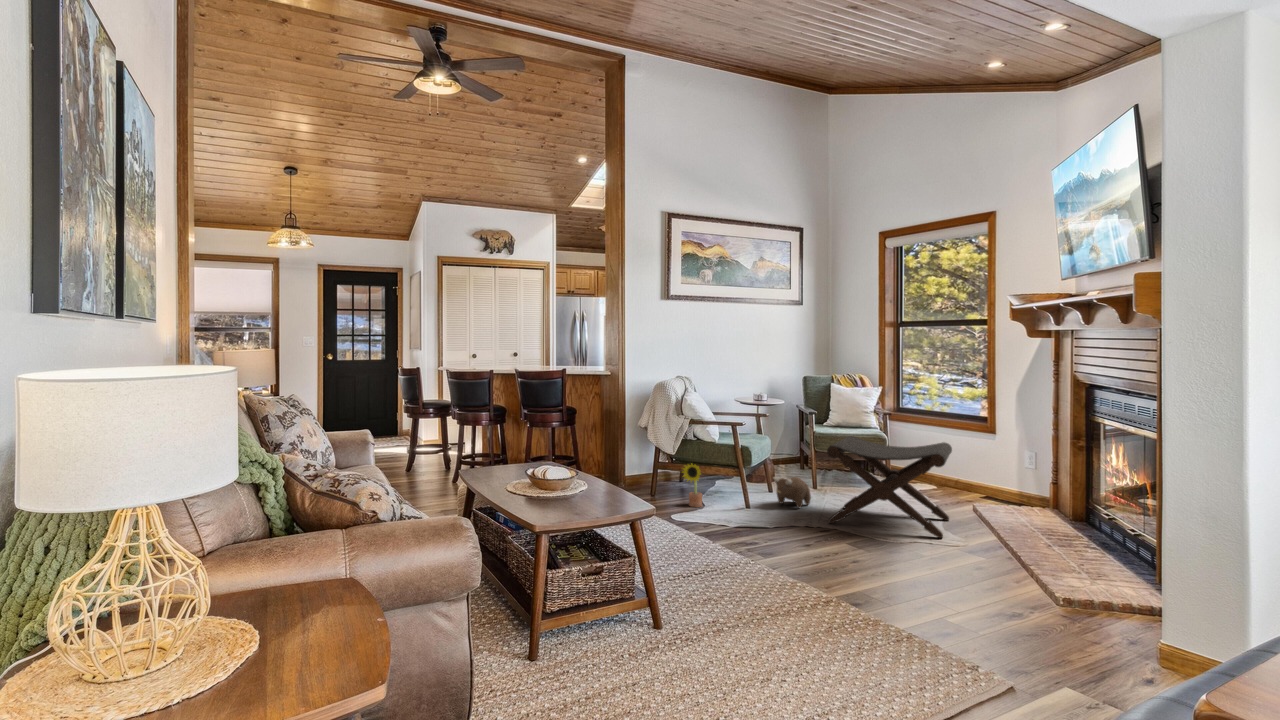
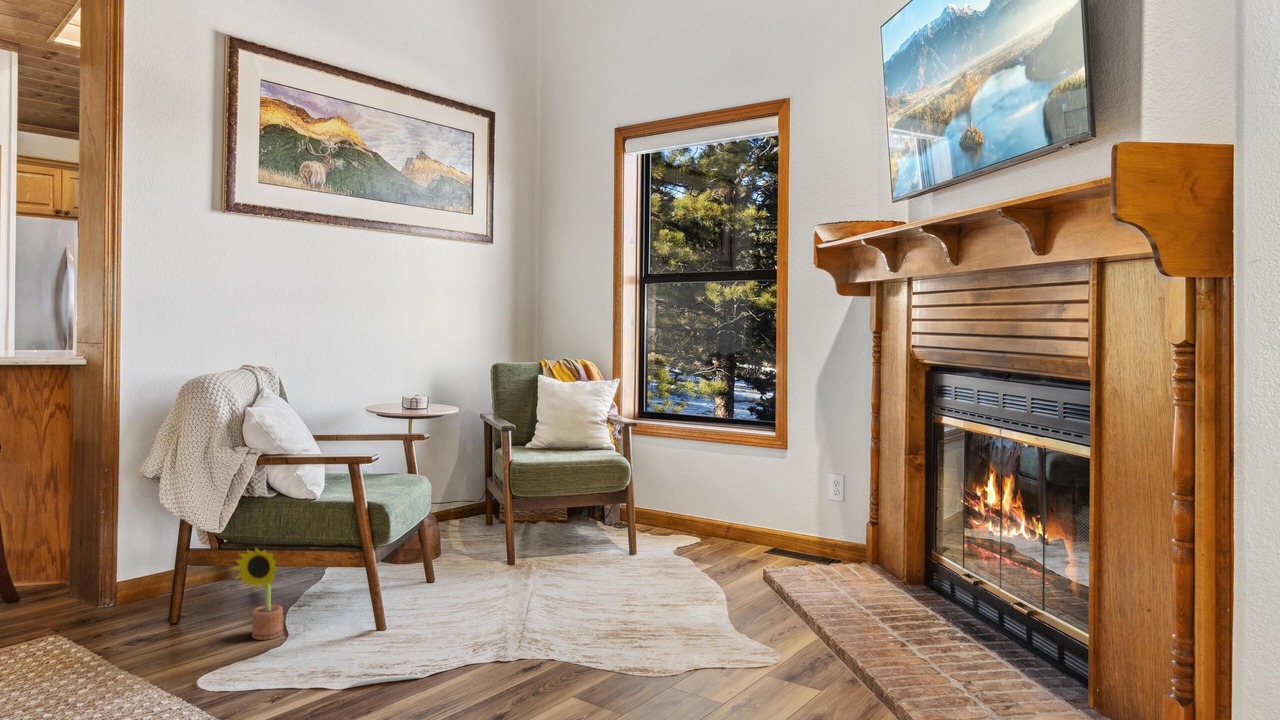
footstool: present [827,436,952,538] -> none [539,471,753,660]
plush toy: present [774,477,811,508] -> none [434,554,505,615]

